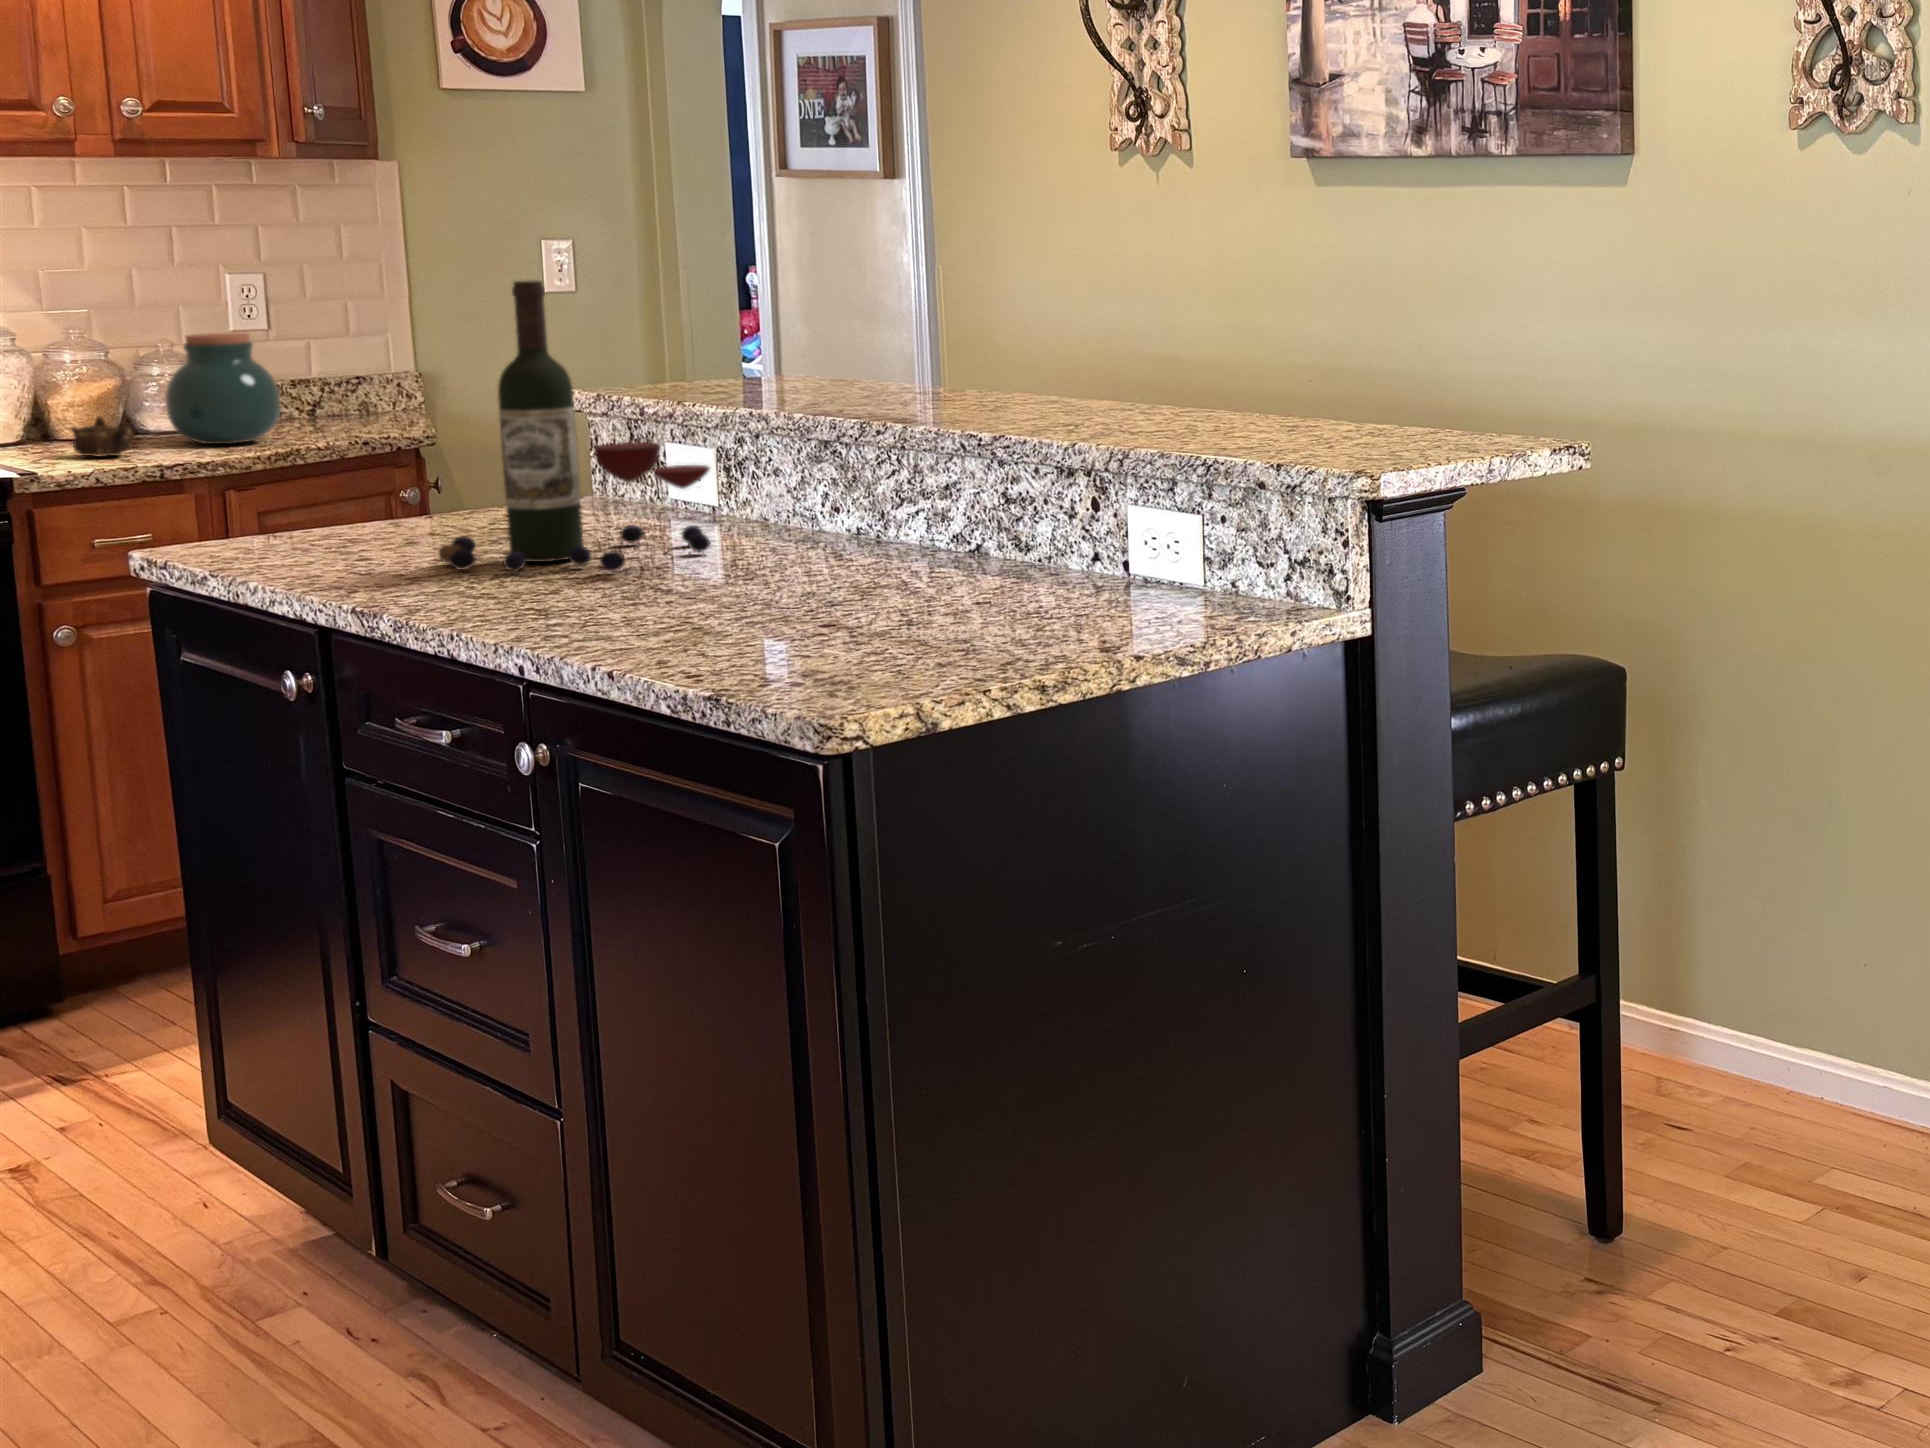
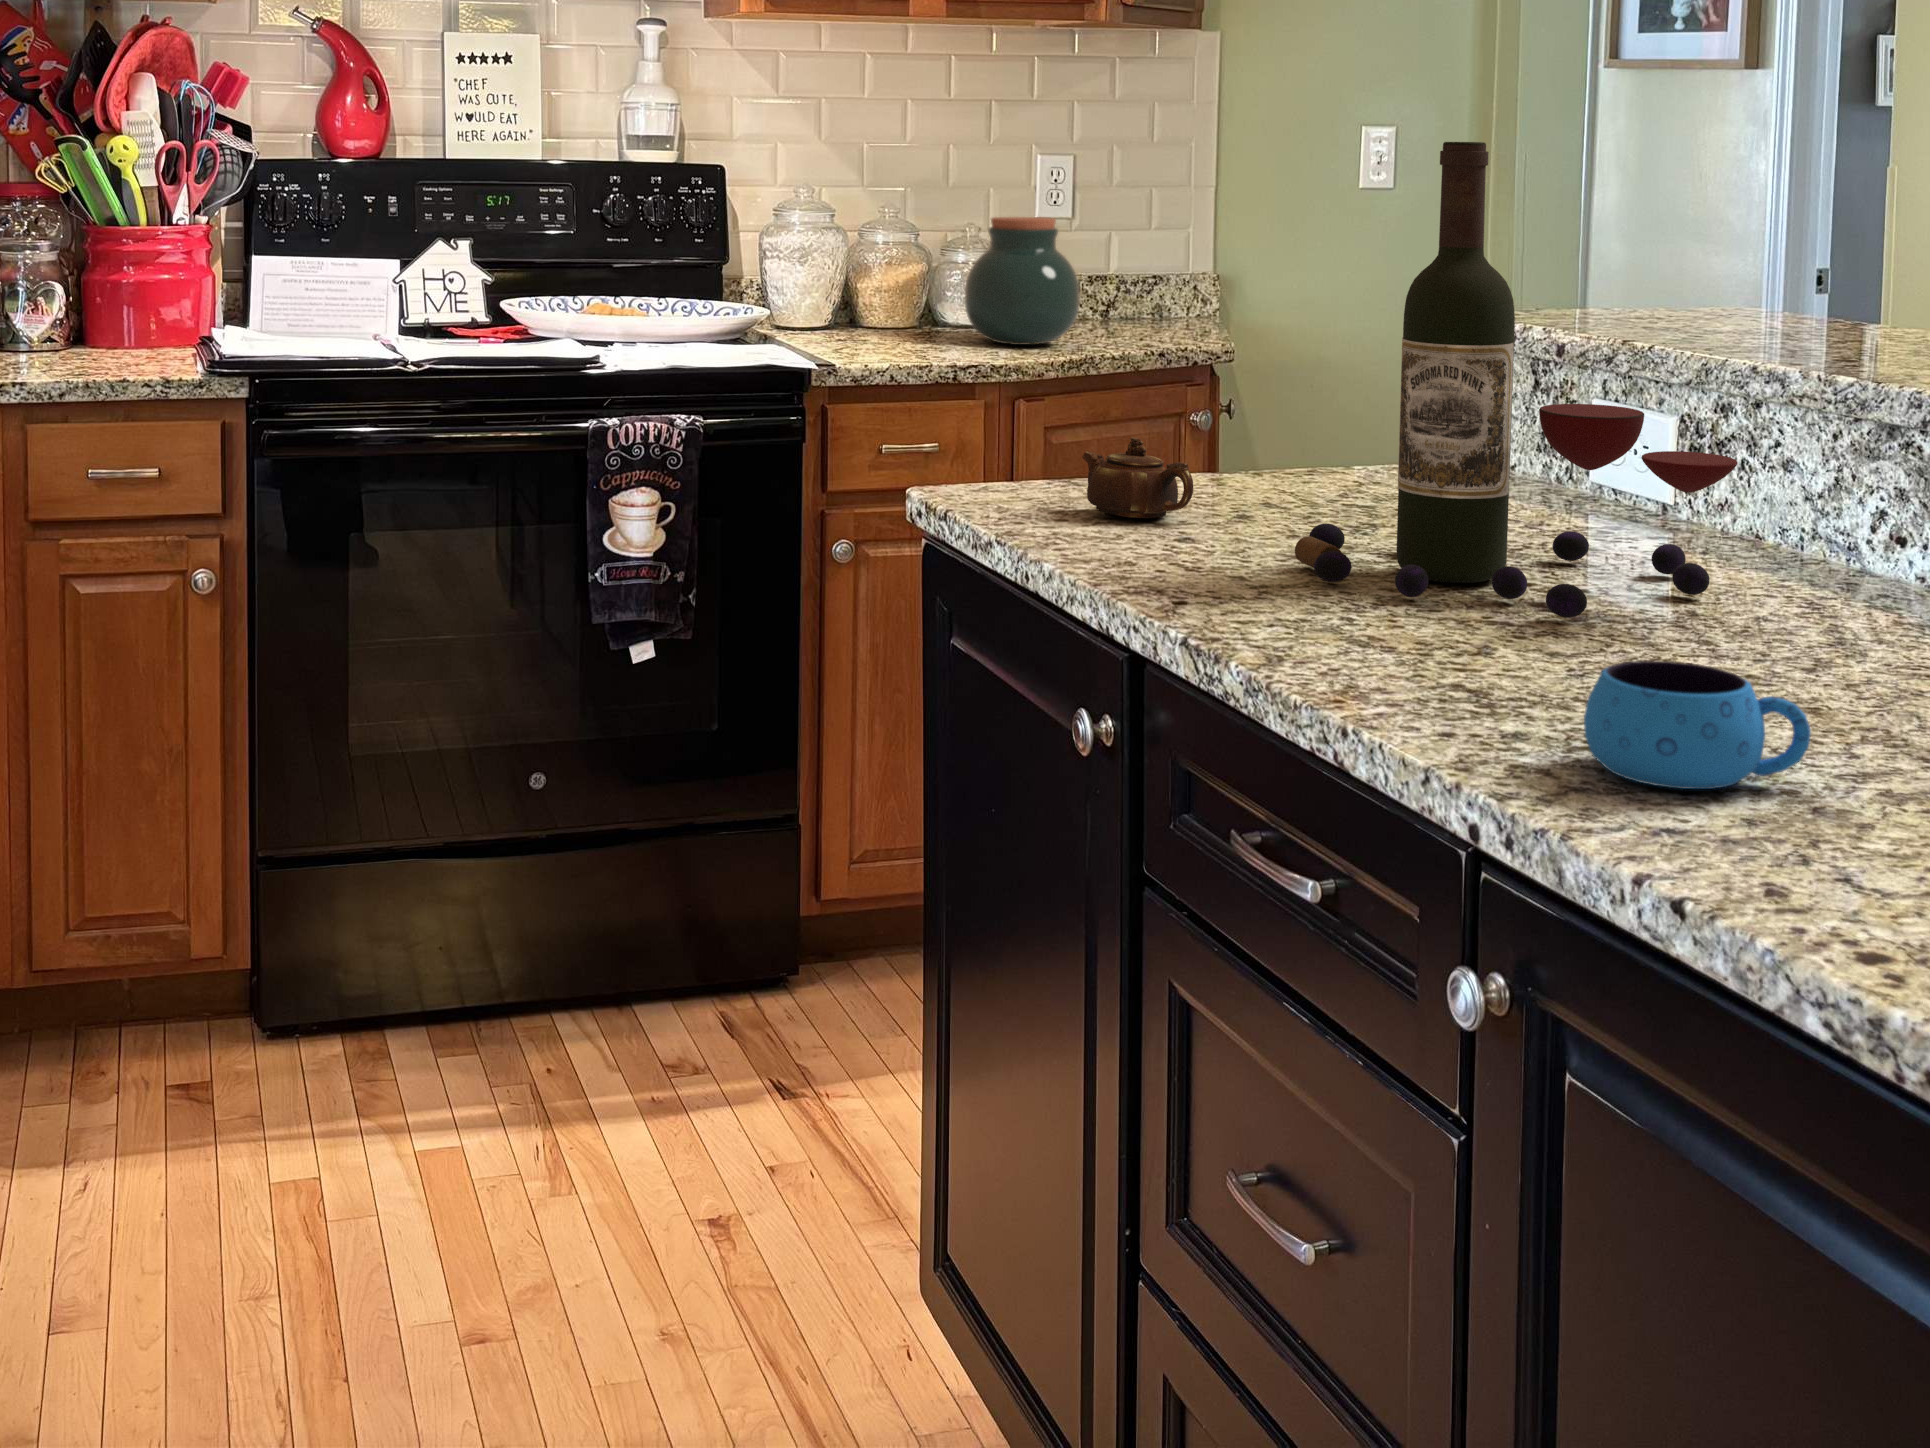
teapot: present [71,417,134,457] -> present [1082,437,1193,518]
mug: none [585,571,707,634] -> present [1584,661,1811,789]

